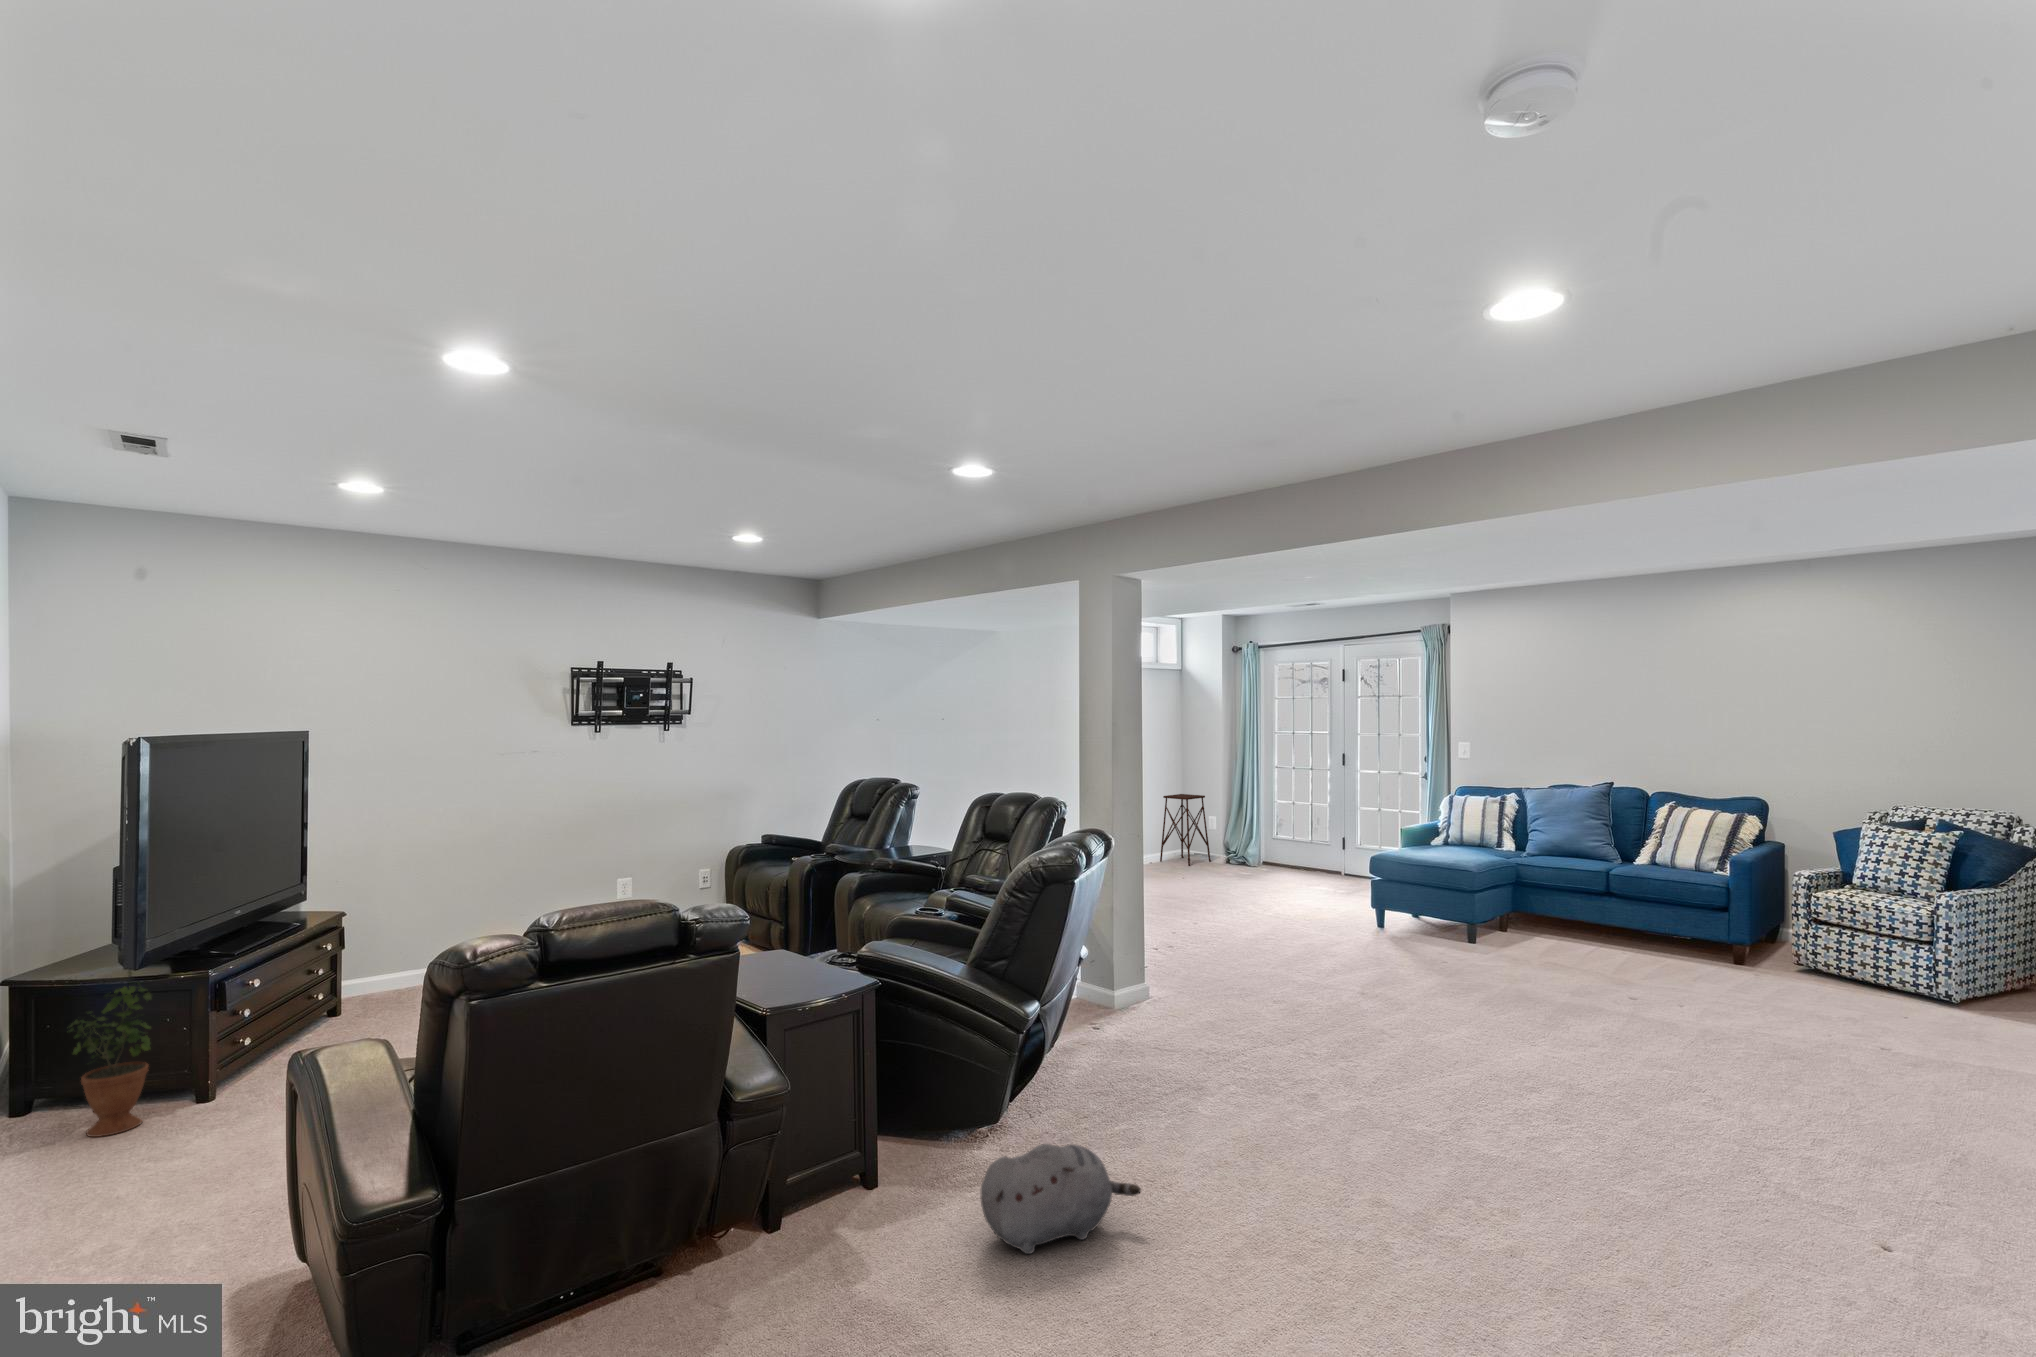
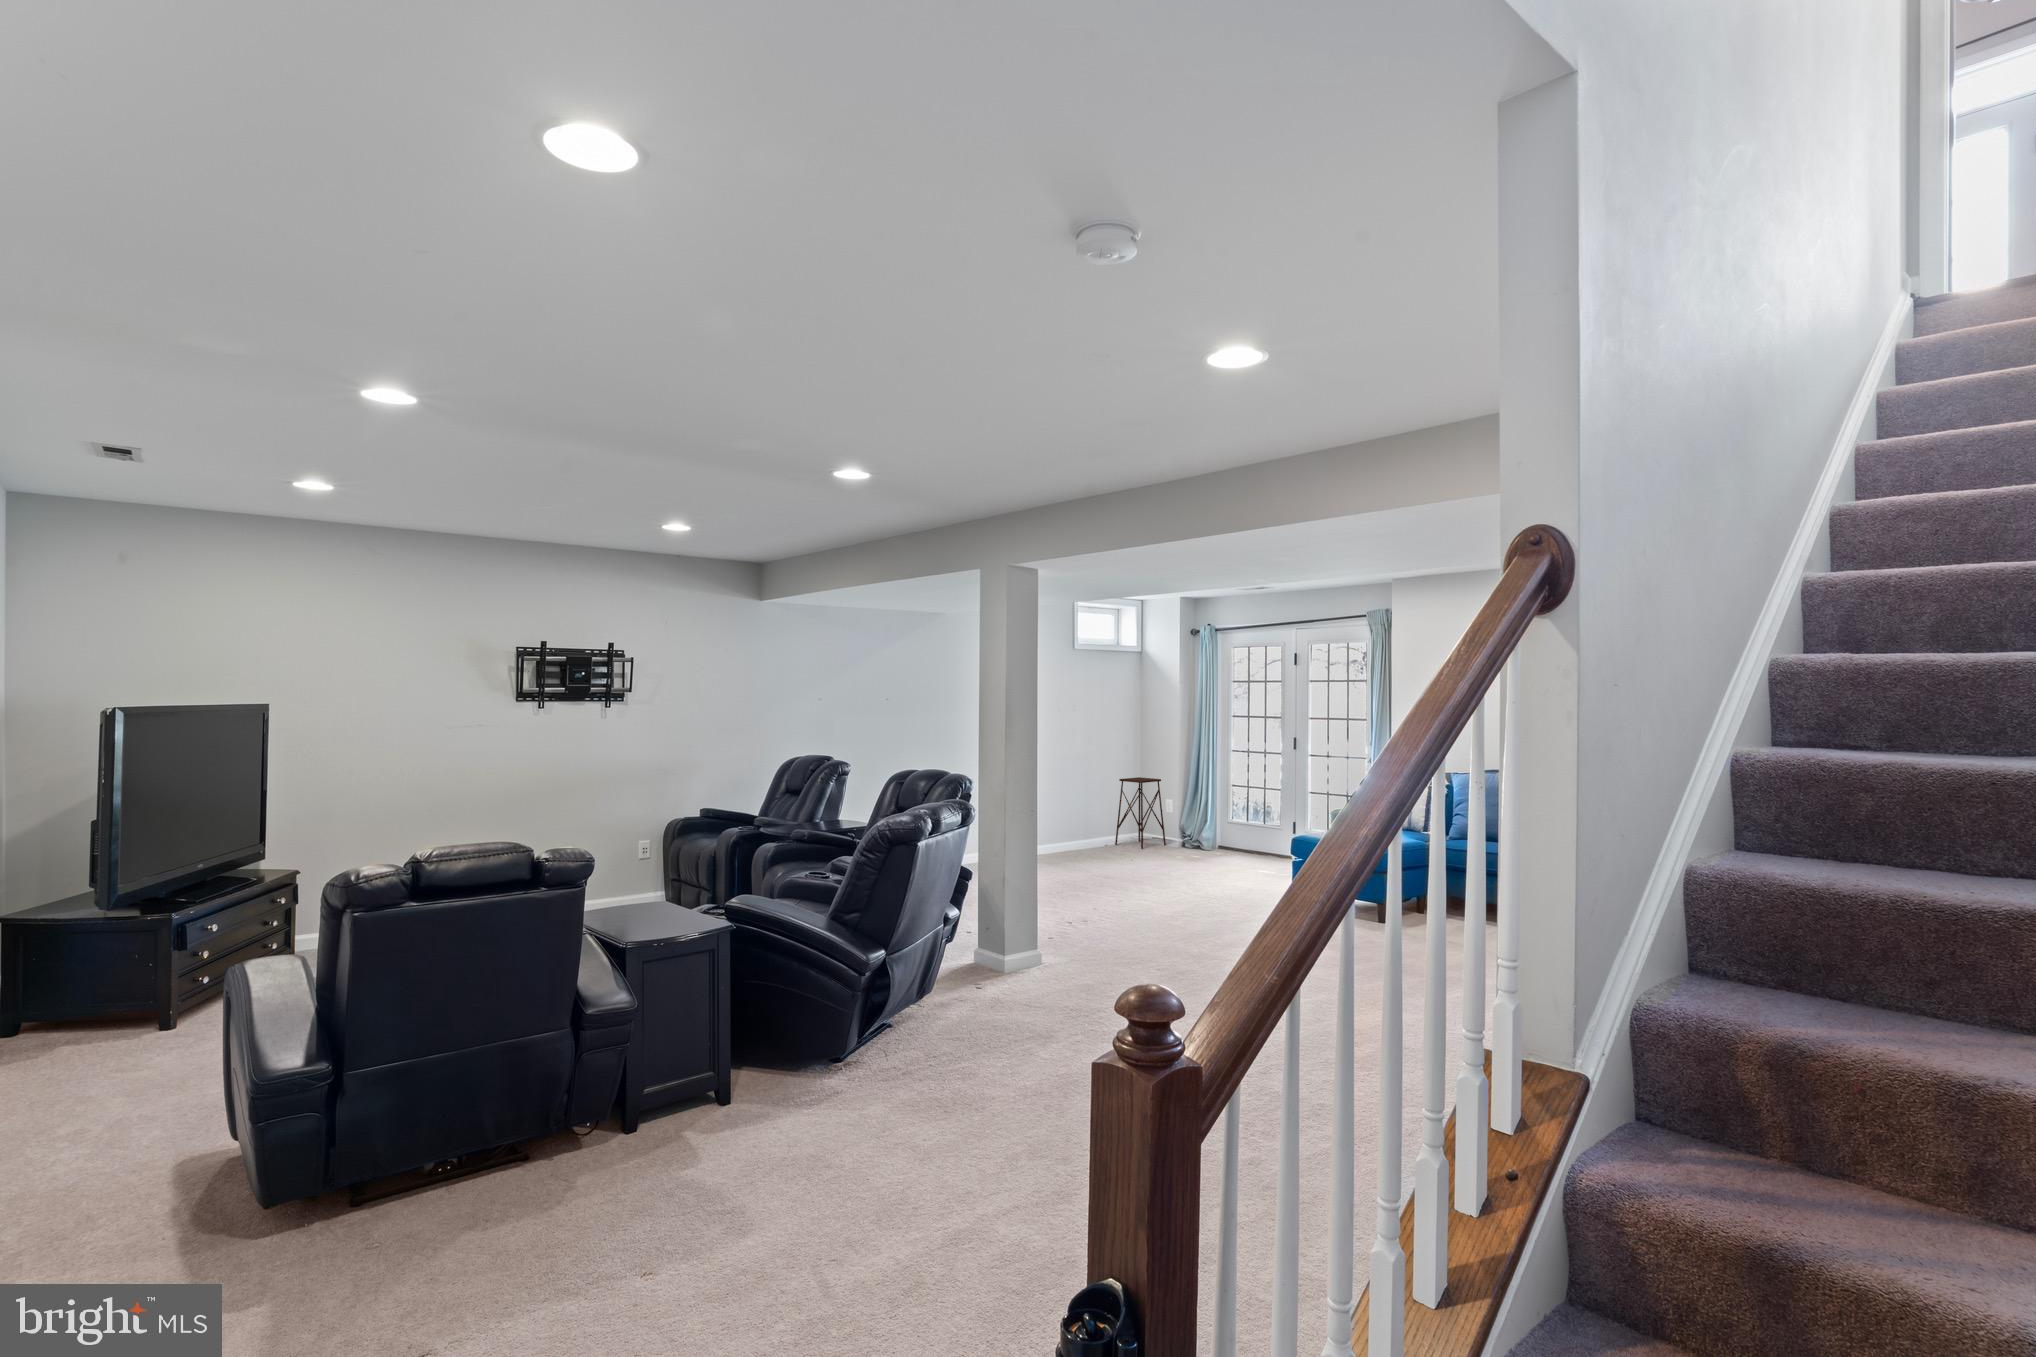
potted plant: present [67,986,151,1137] -> none [47,918,122,1053]
plush toy: present [981,1144,1141,1254] -> none [798,1060,941,1149]

